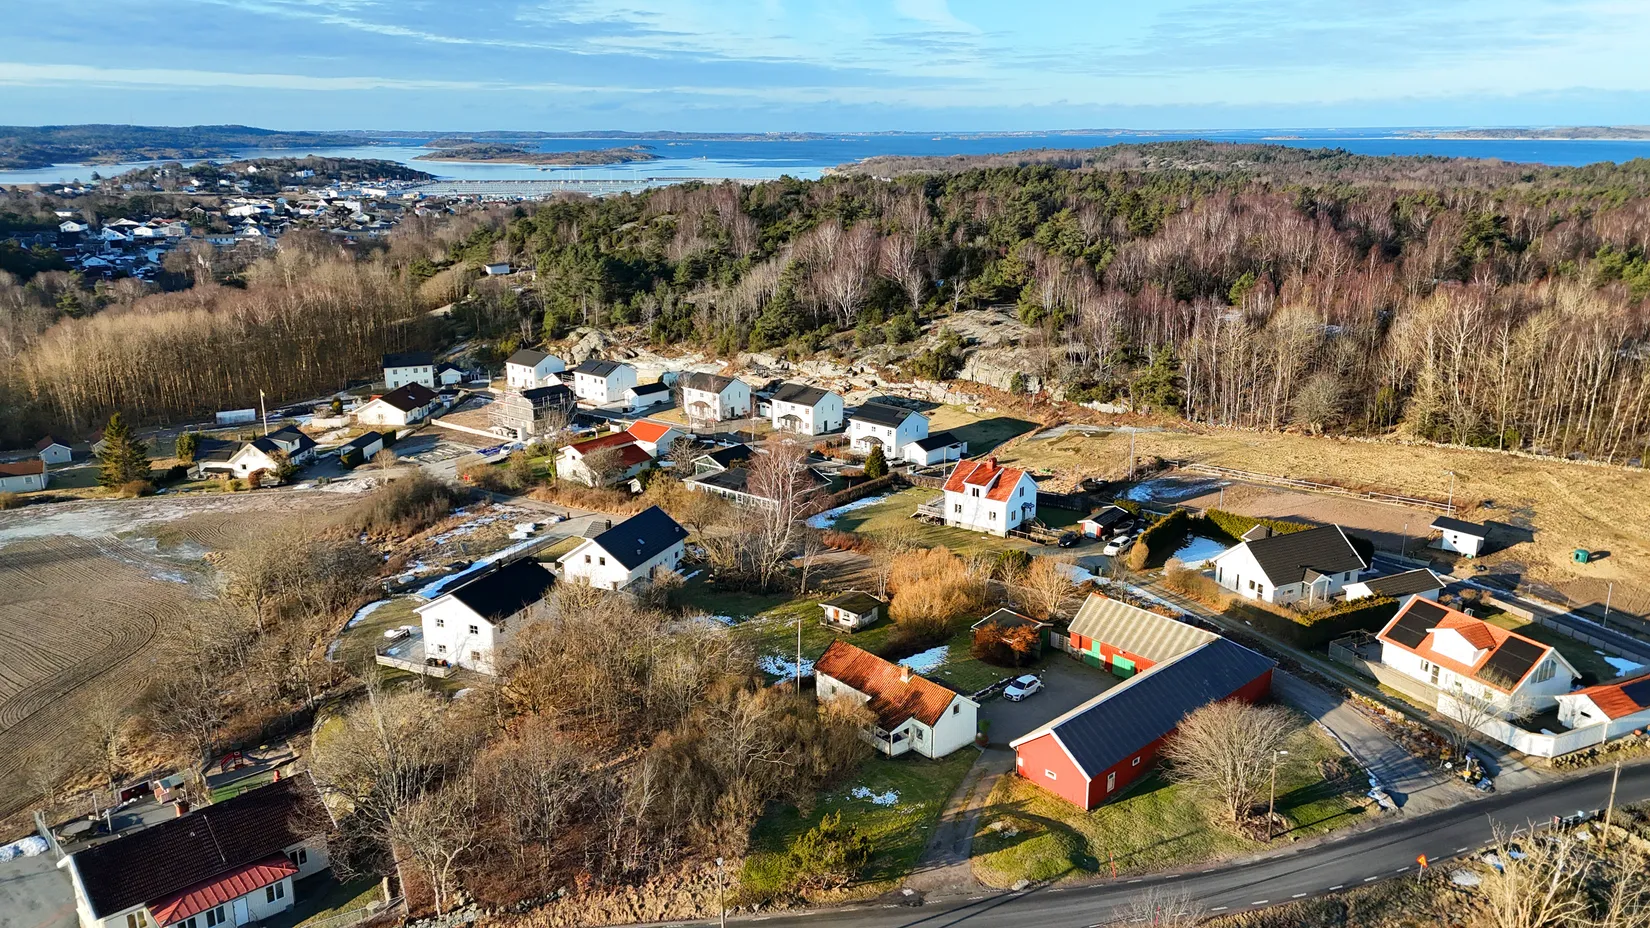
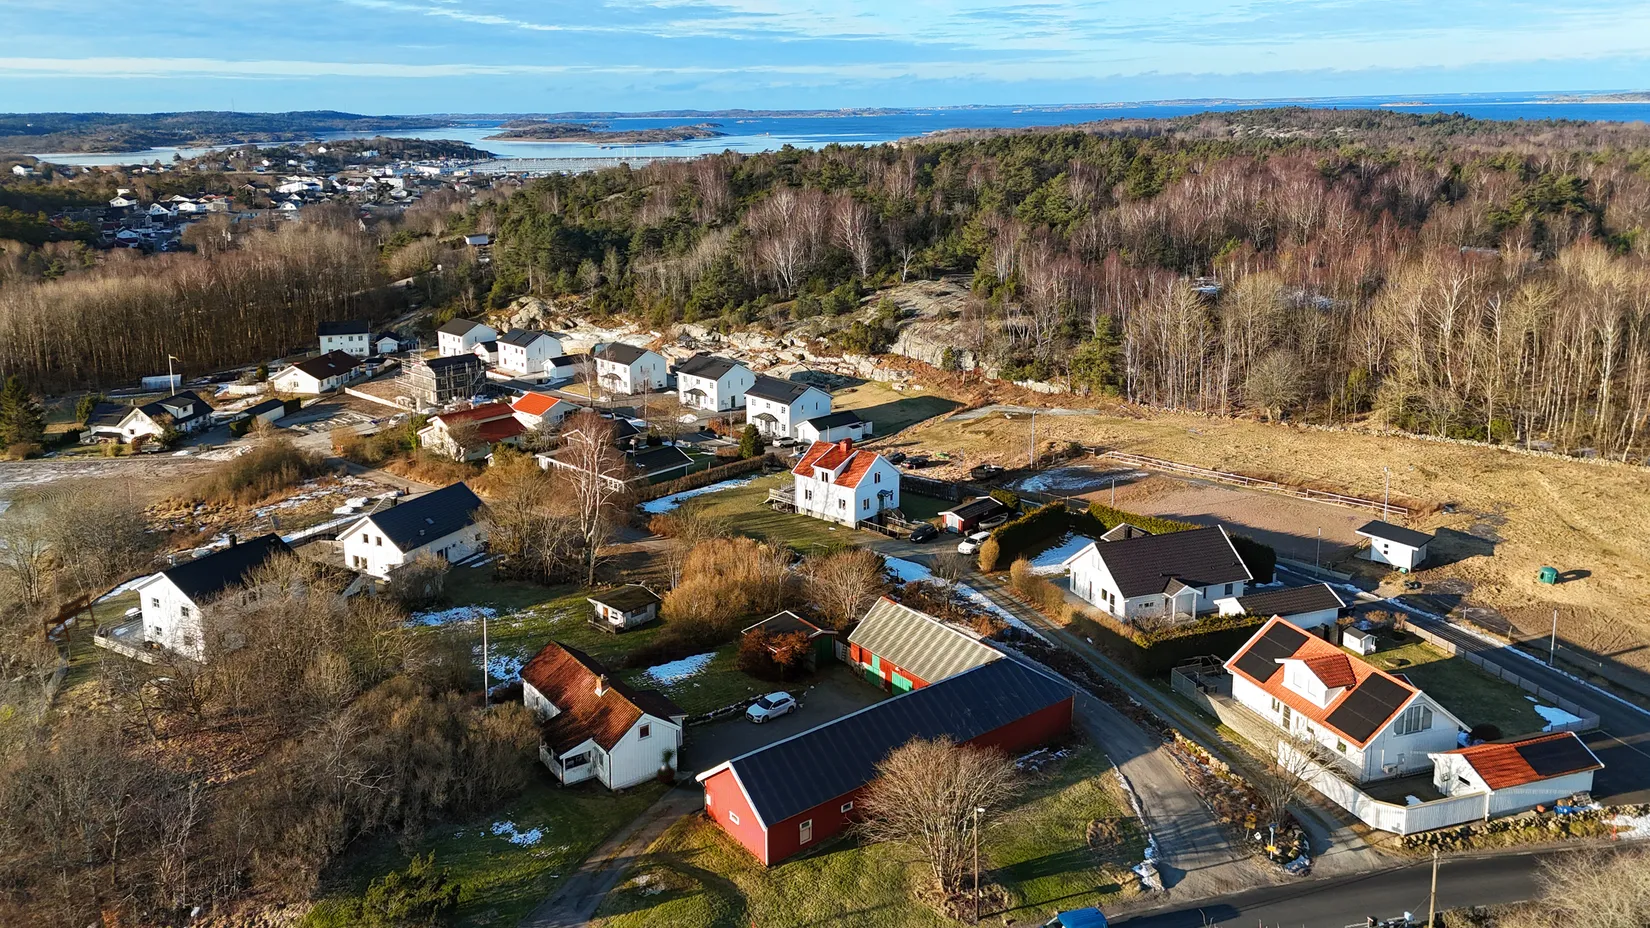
bench: none [396,616,430,658] -> present [44,593,97,641]

